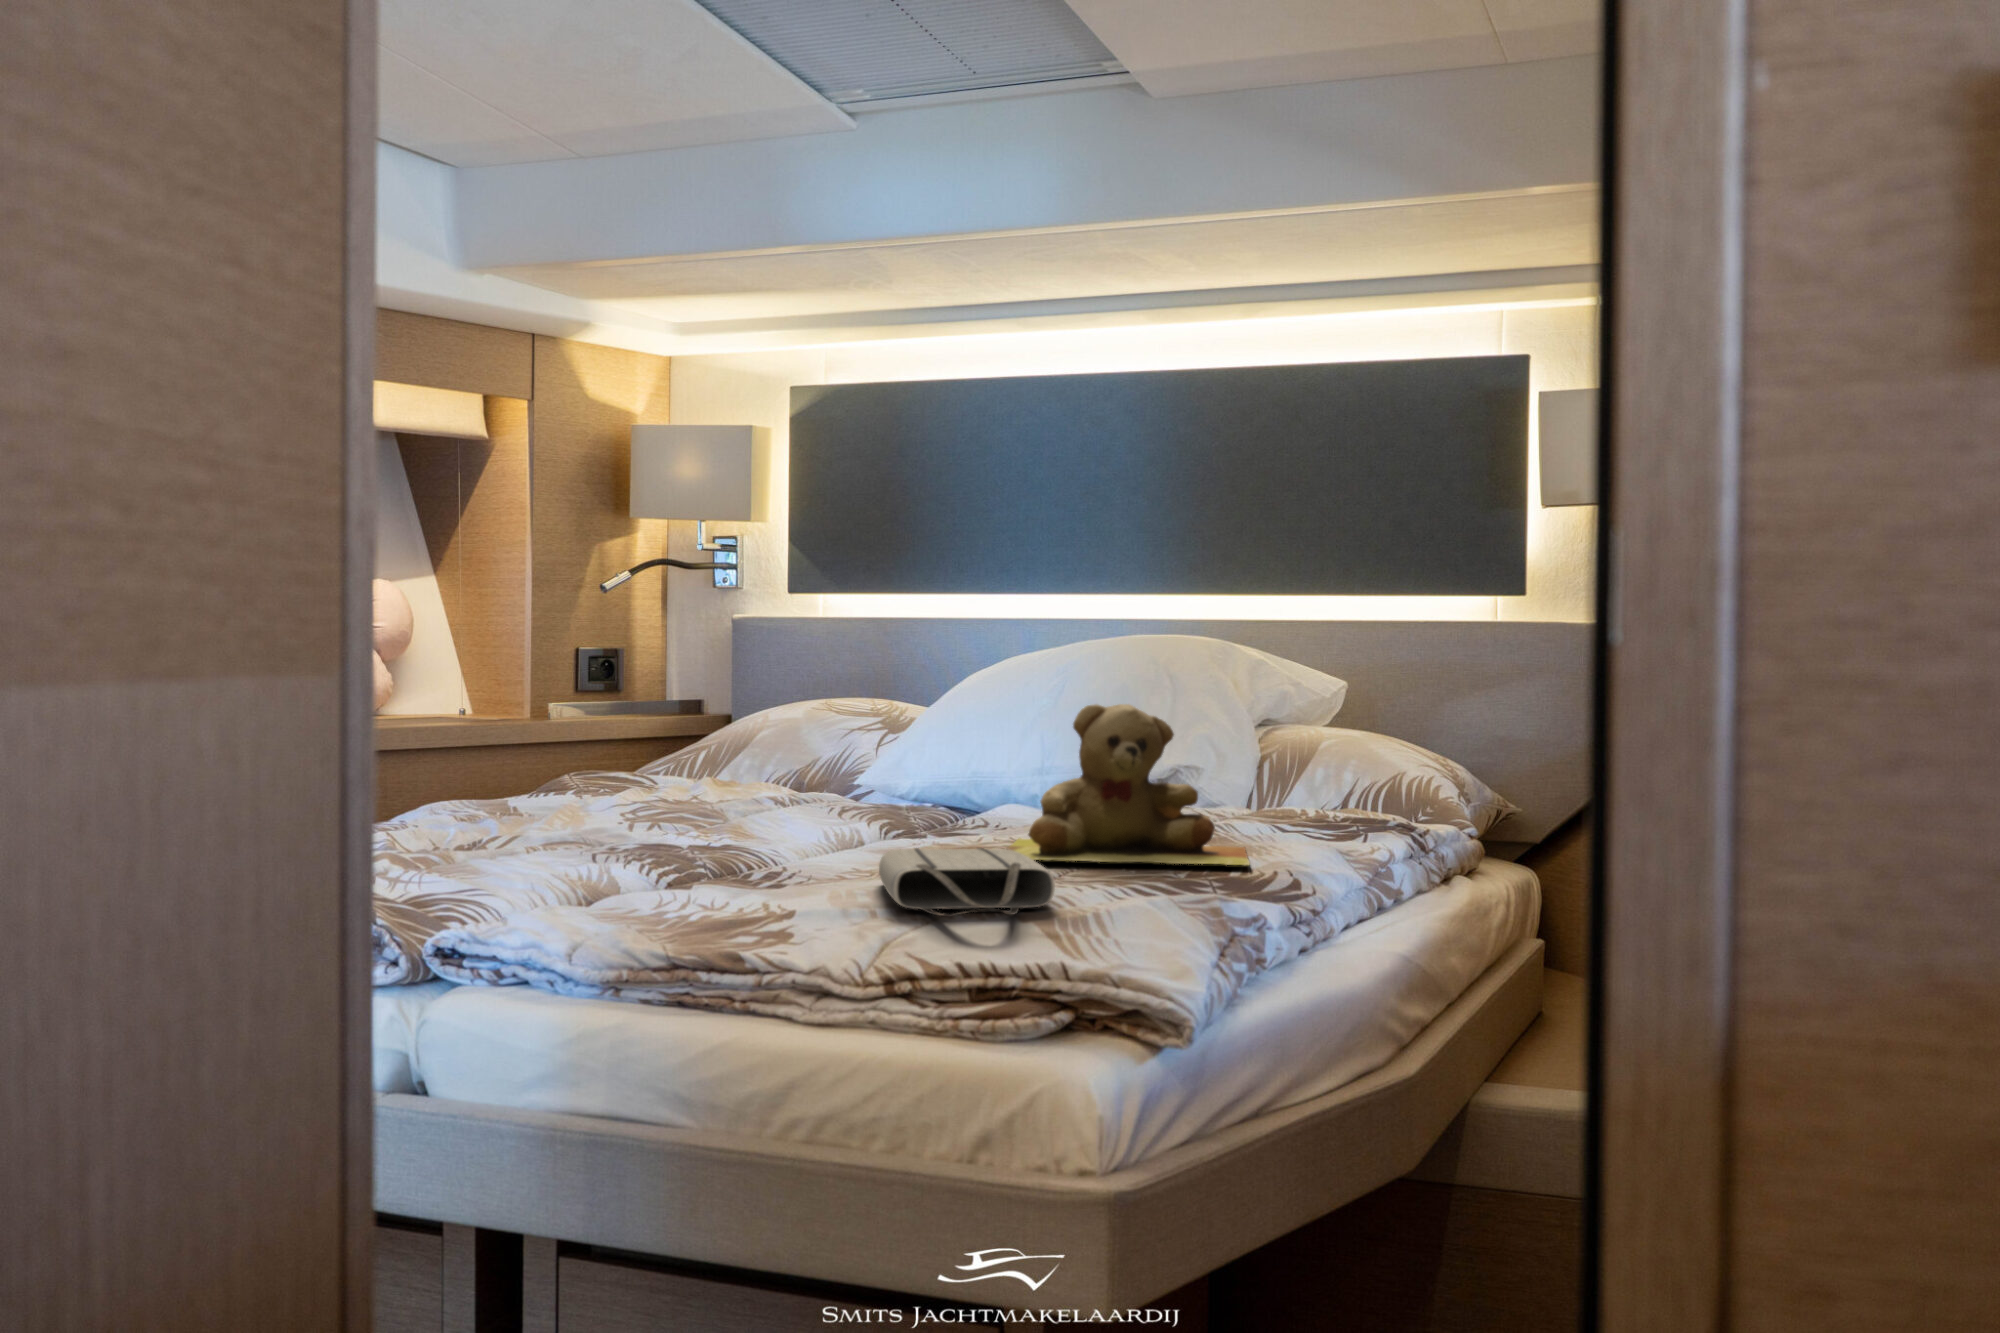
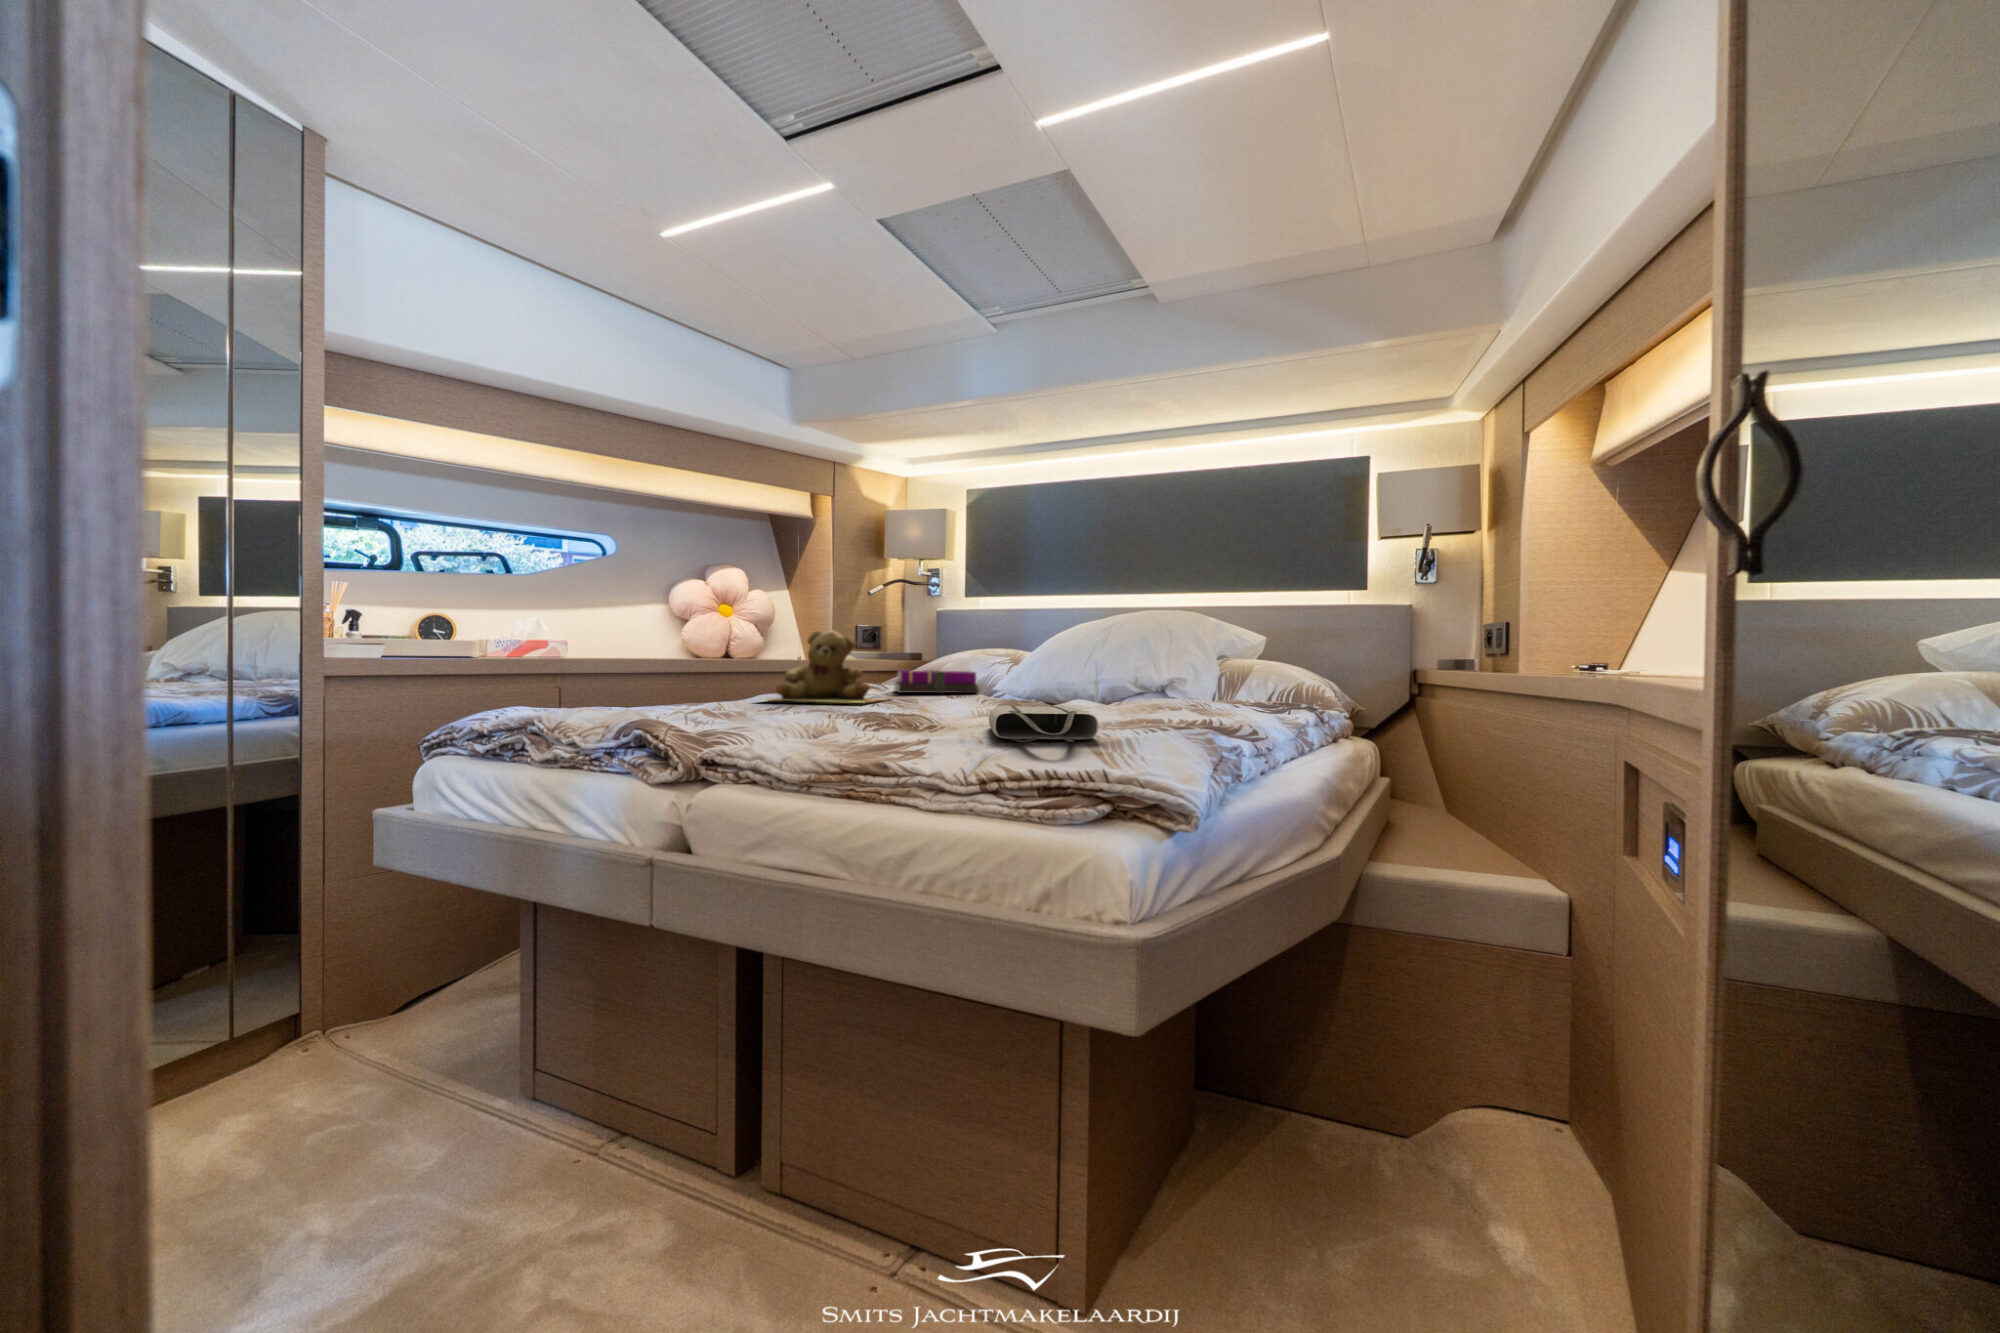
teddy bear: present [1007,704,1250,865] -> present [769,630,883,703]
notebook: none [669,755,836,802] -> present [894,670,979,693]

